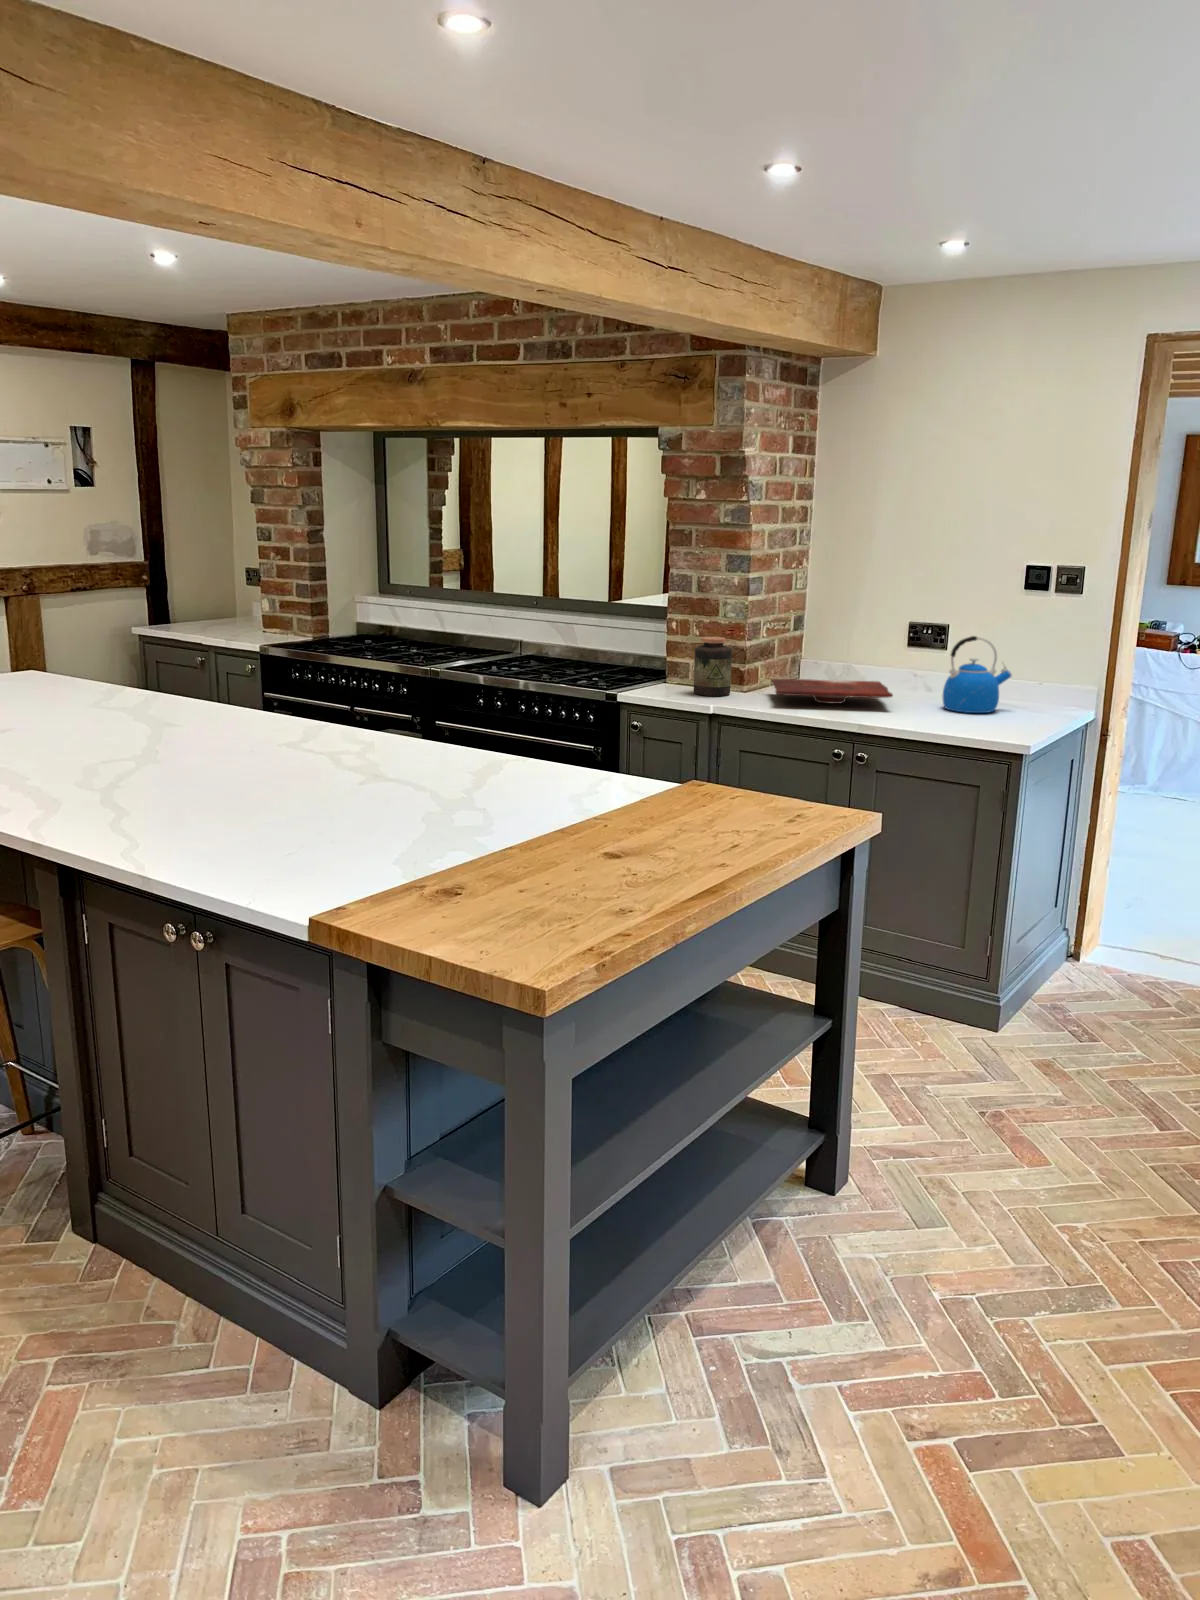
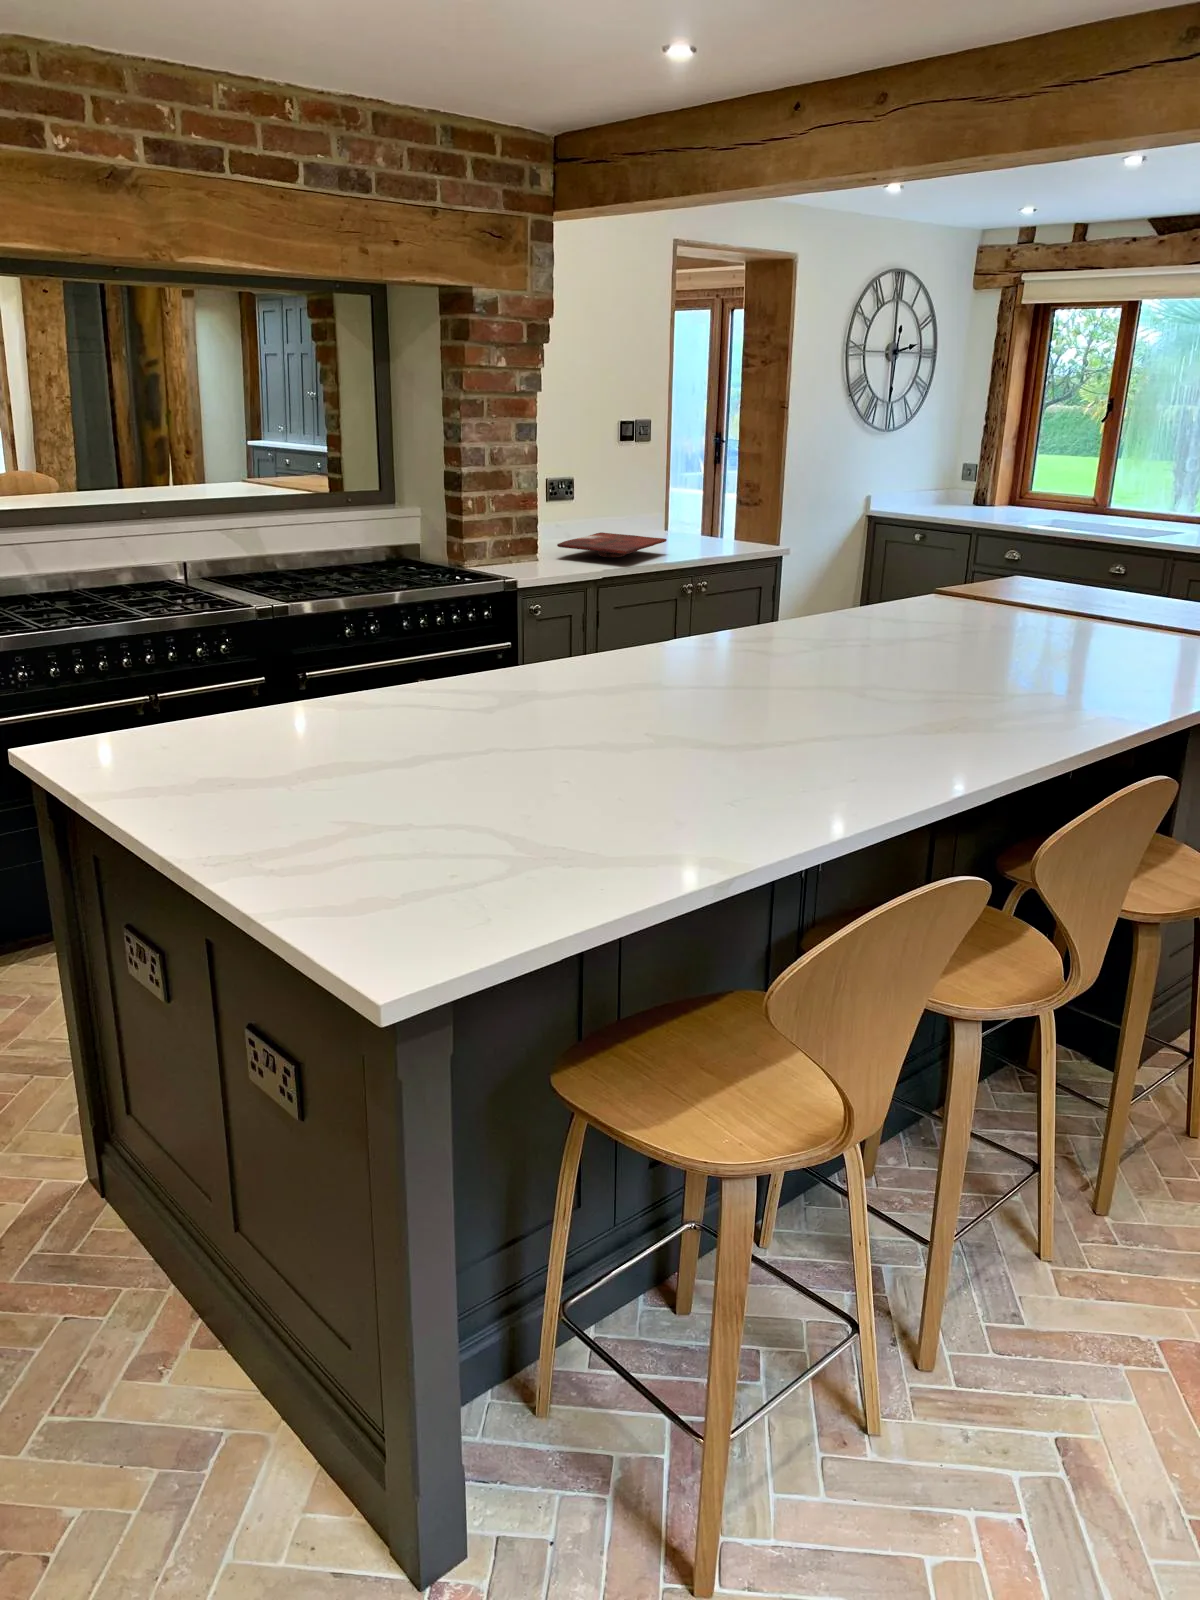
kettle: present [943,636,1012,713] -> none [648,482,692,546]
jar: present [694,637,732,696] -> none [522,509,559,569]

